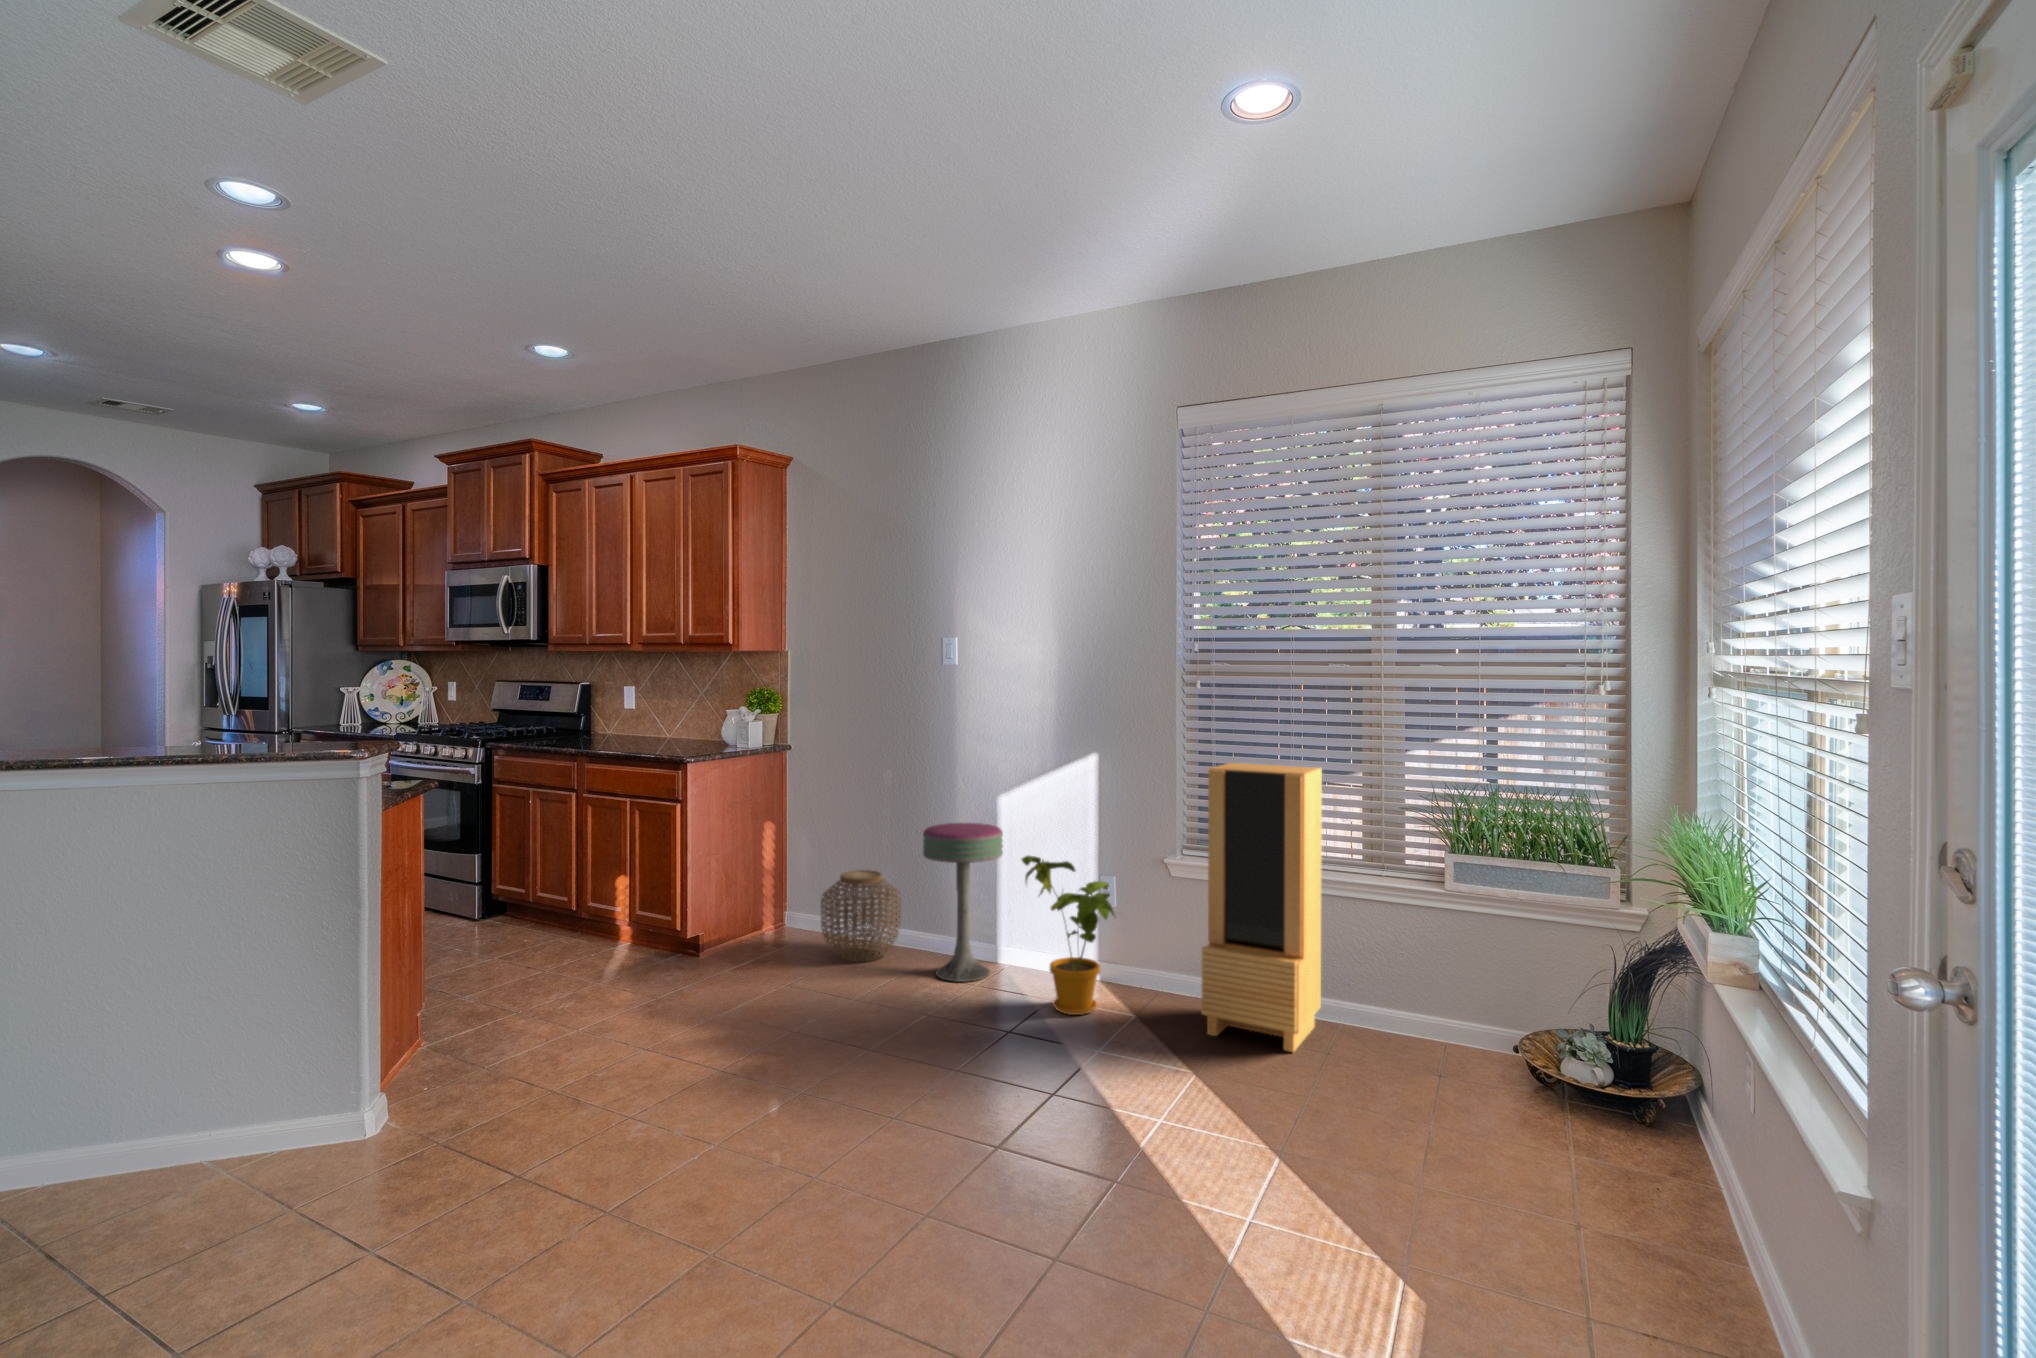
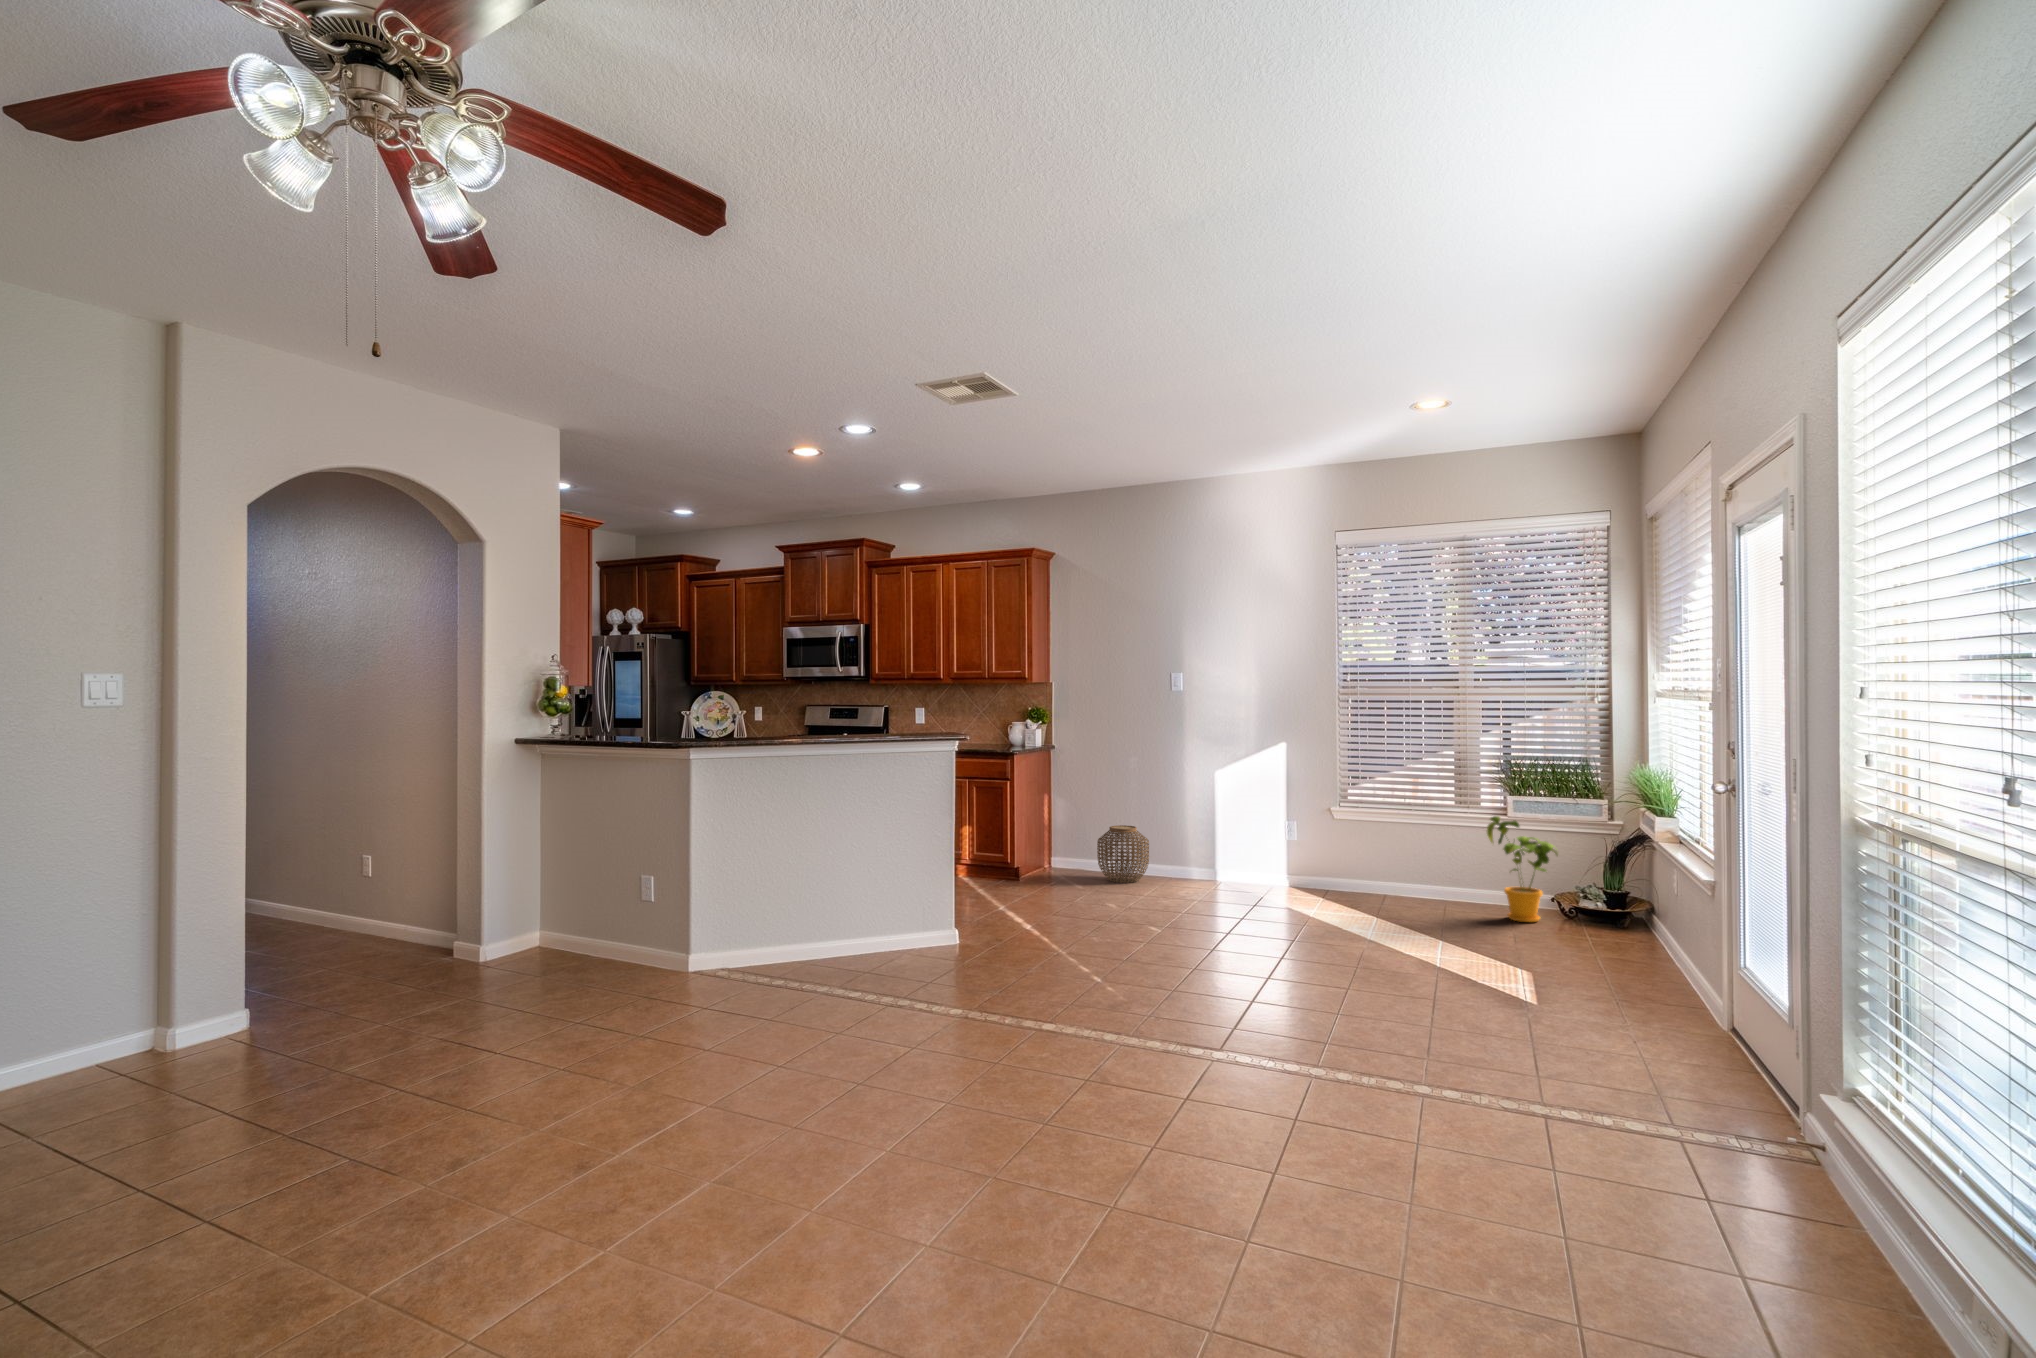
storage cabinet: present [1201,763,1322,1052] -> none [1370,747,1436,910]
bar stool: present [923,823,1003,982] -> none [1173,792,1224,889]
house plant: present [1021,855,1116,1015] -> present [1487,816,1558,922]

